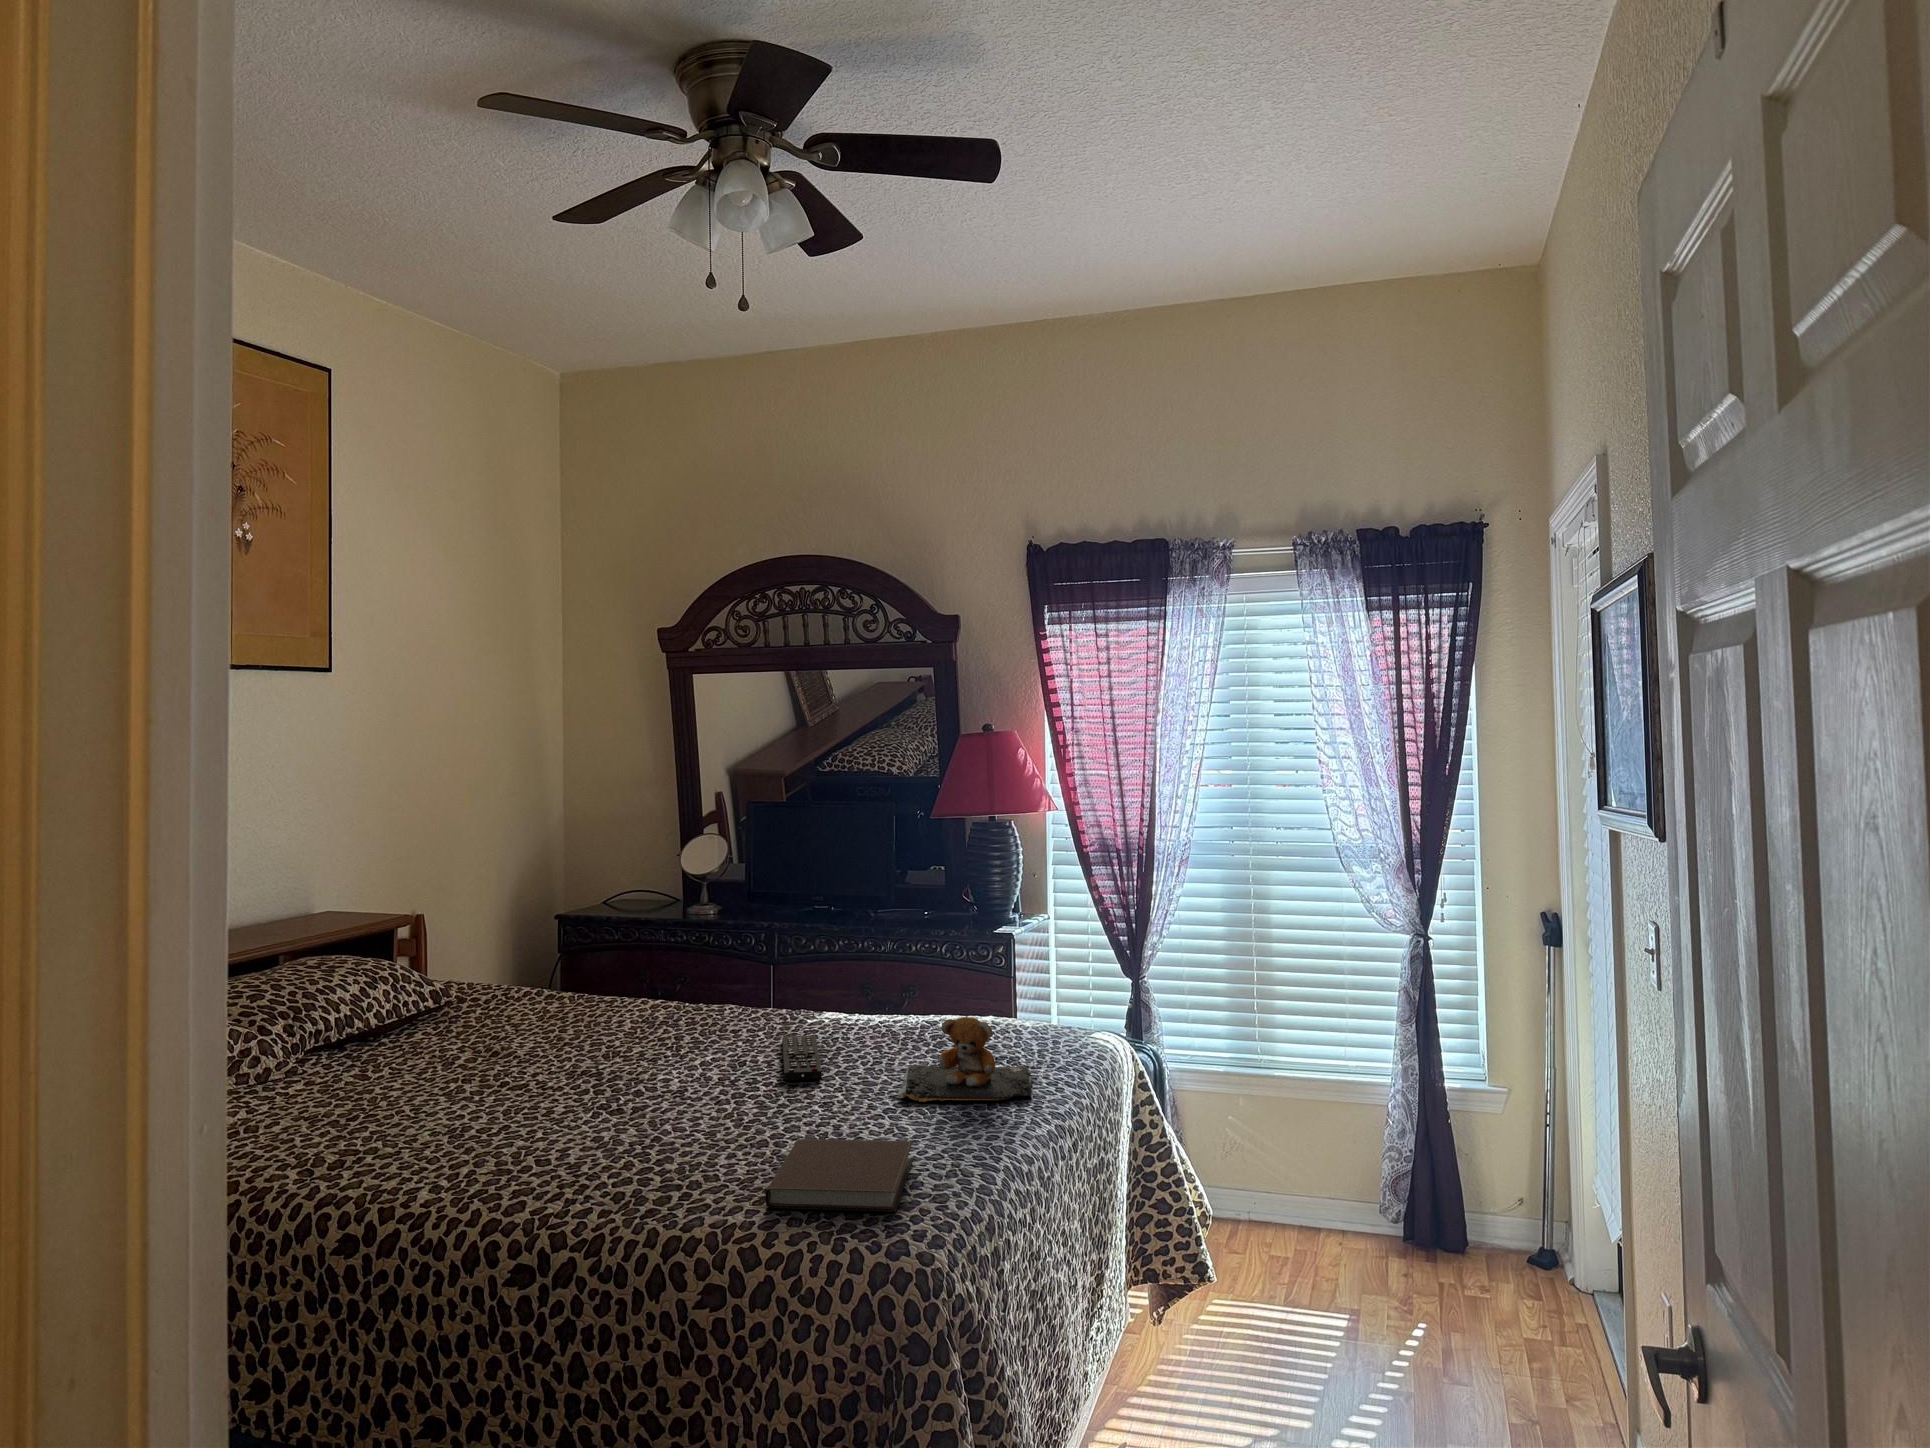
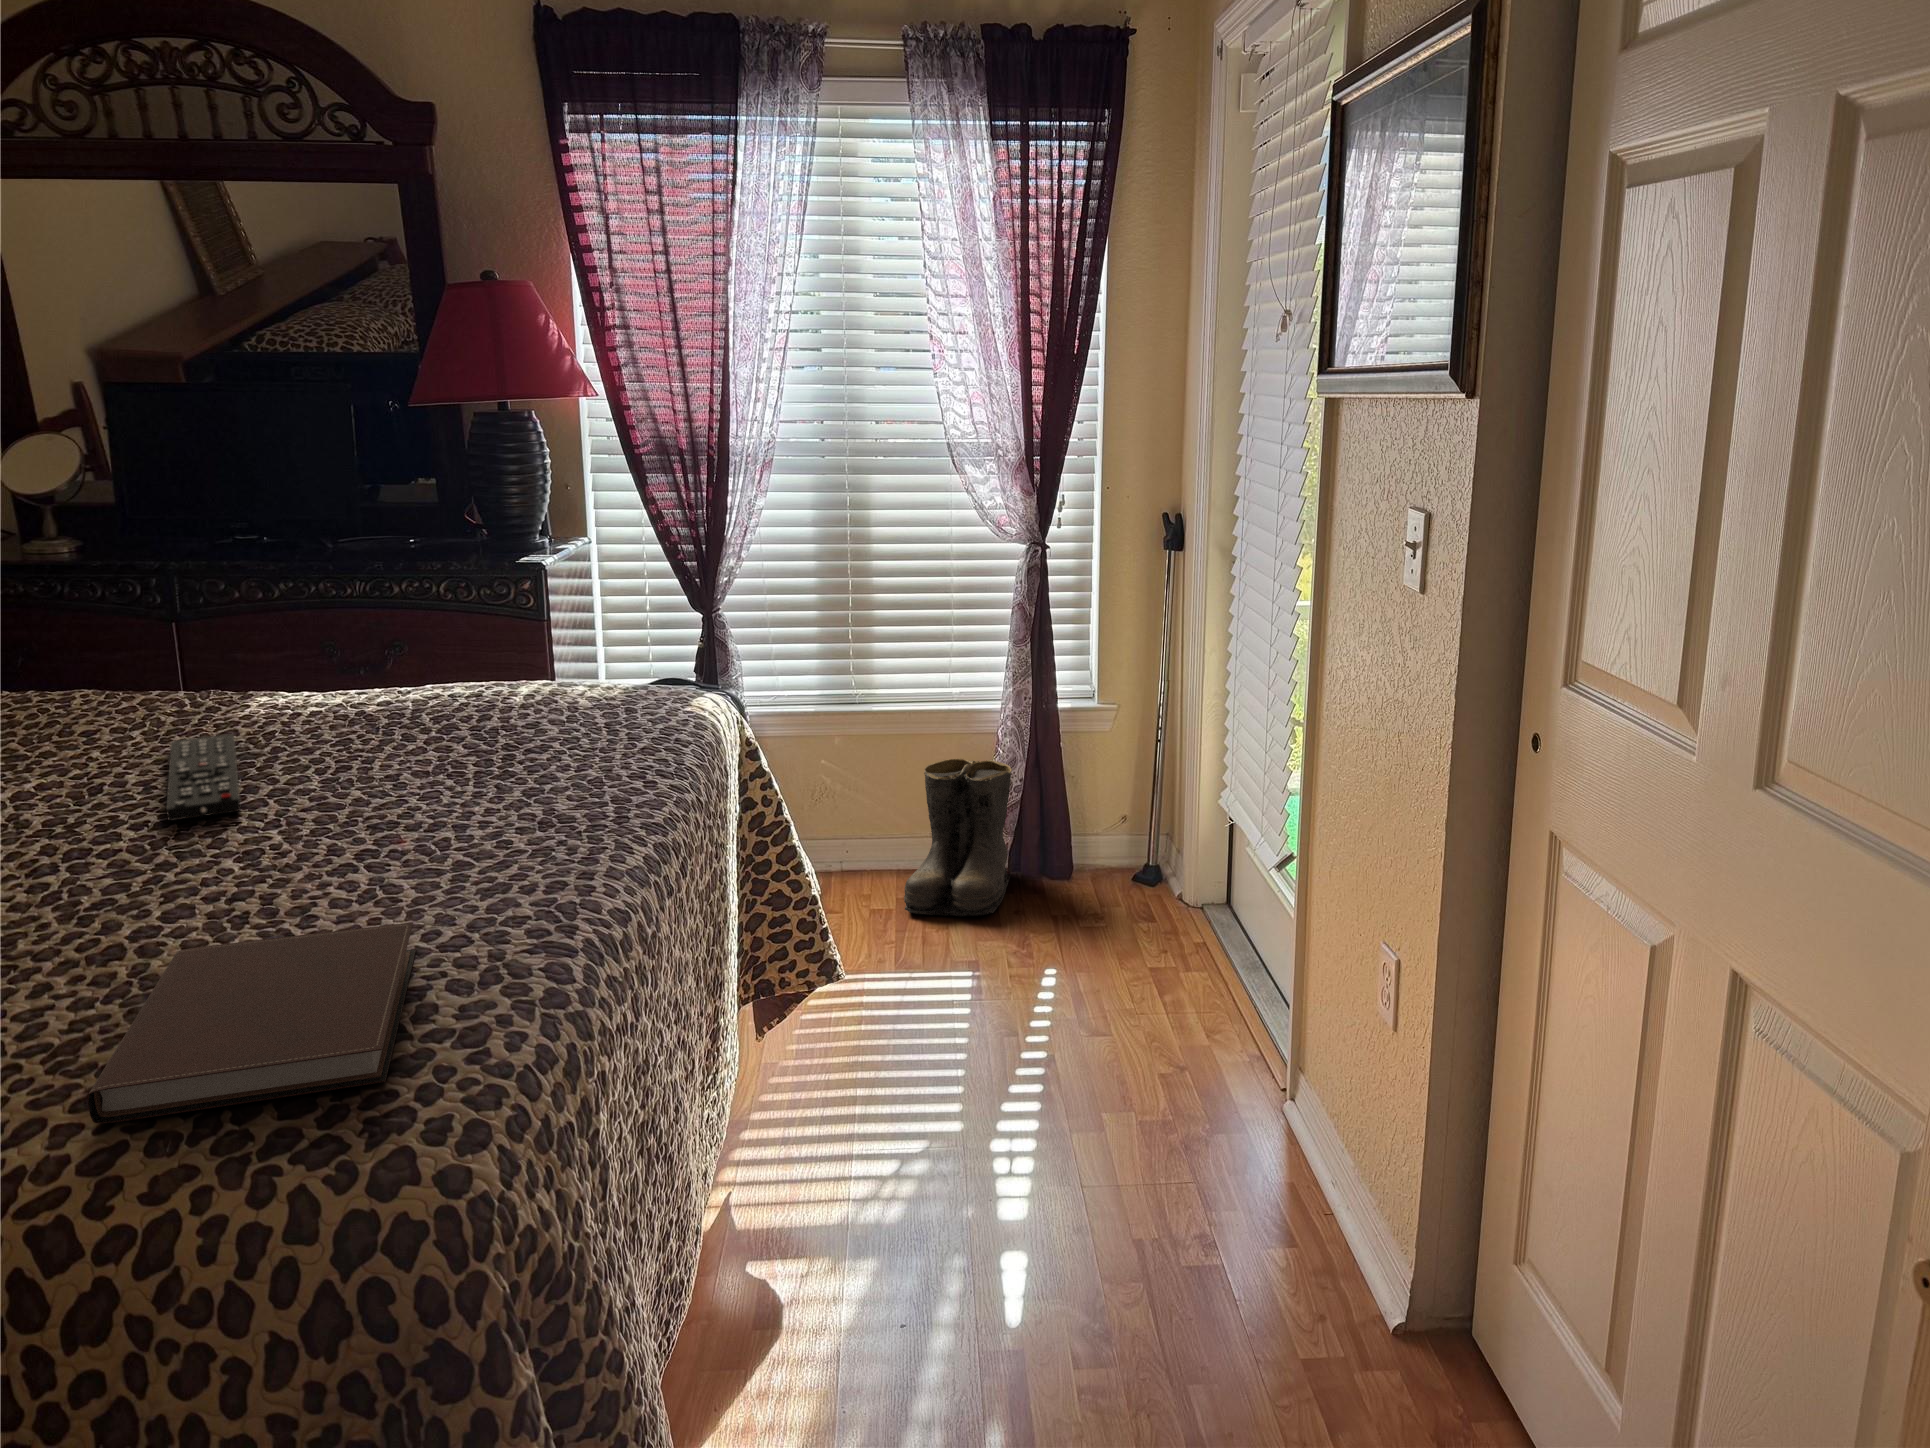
teddy bear: present [898,1017,1033,1102] -> none [381,693,611,834]
boots: none [1295,1126,1405,1274] -> present [904,758,1012,916]

